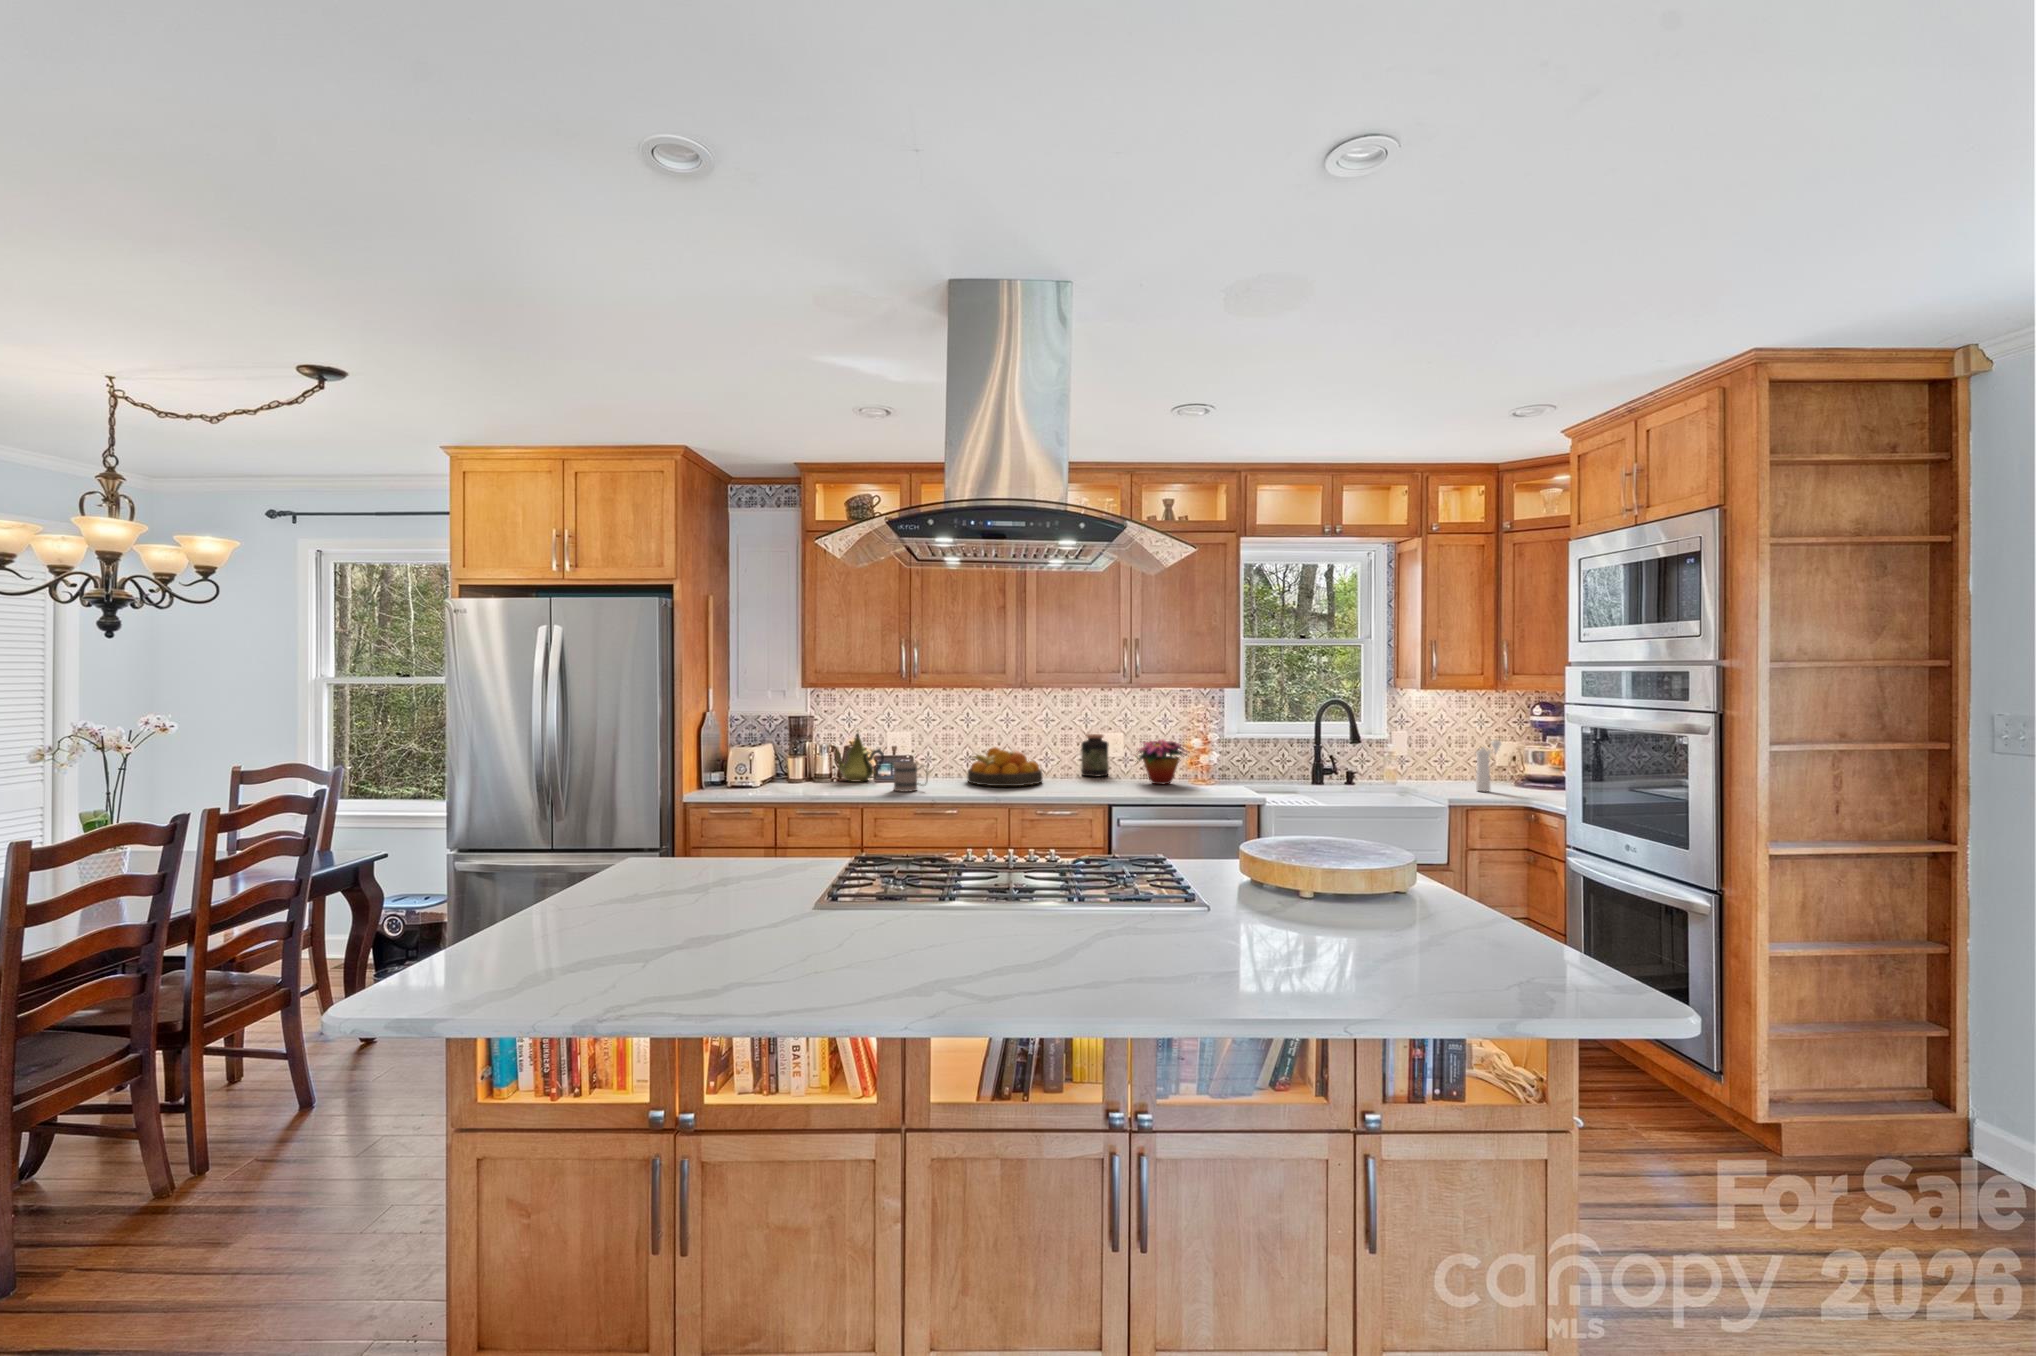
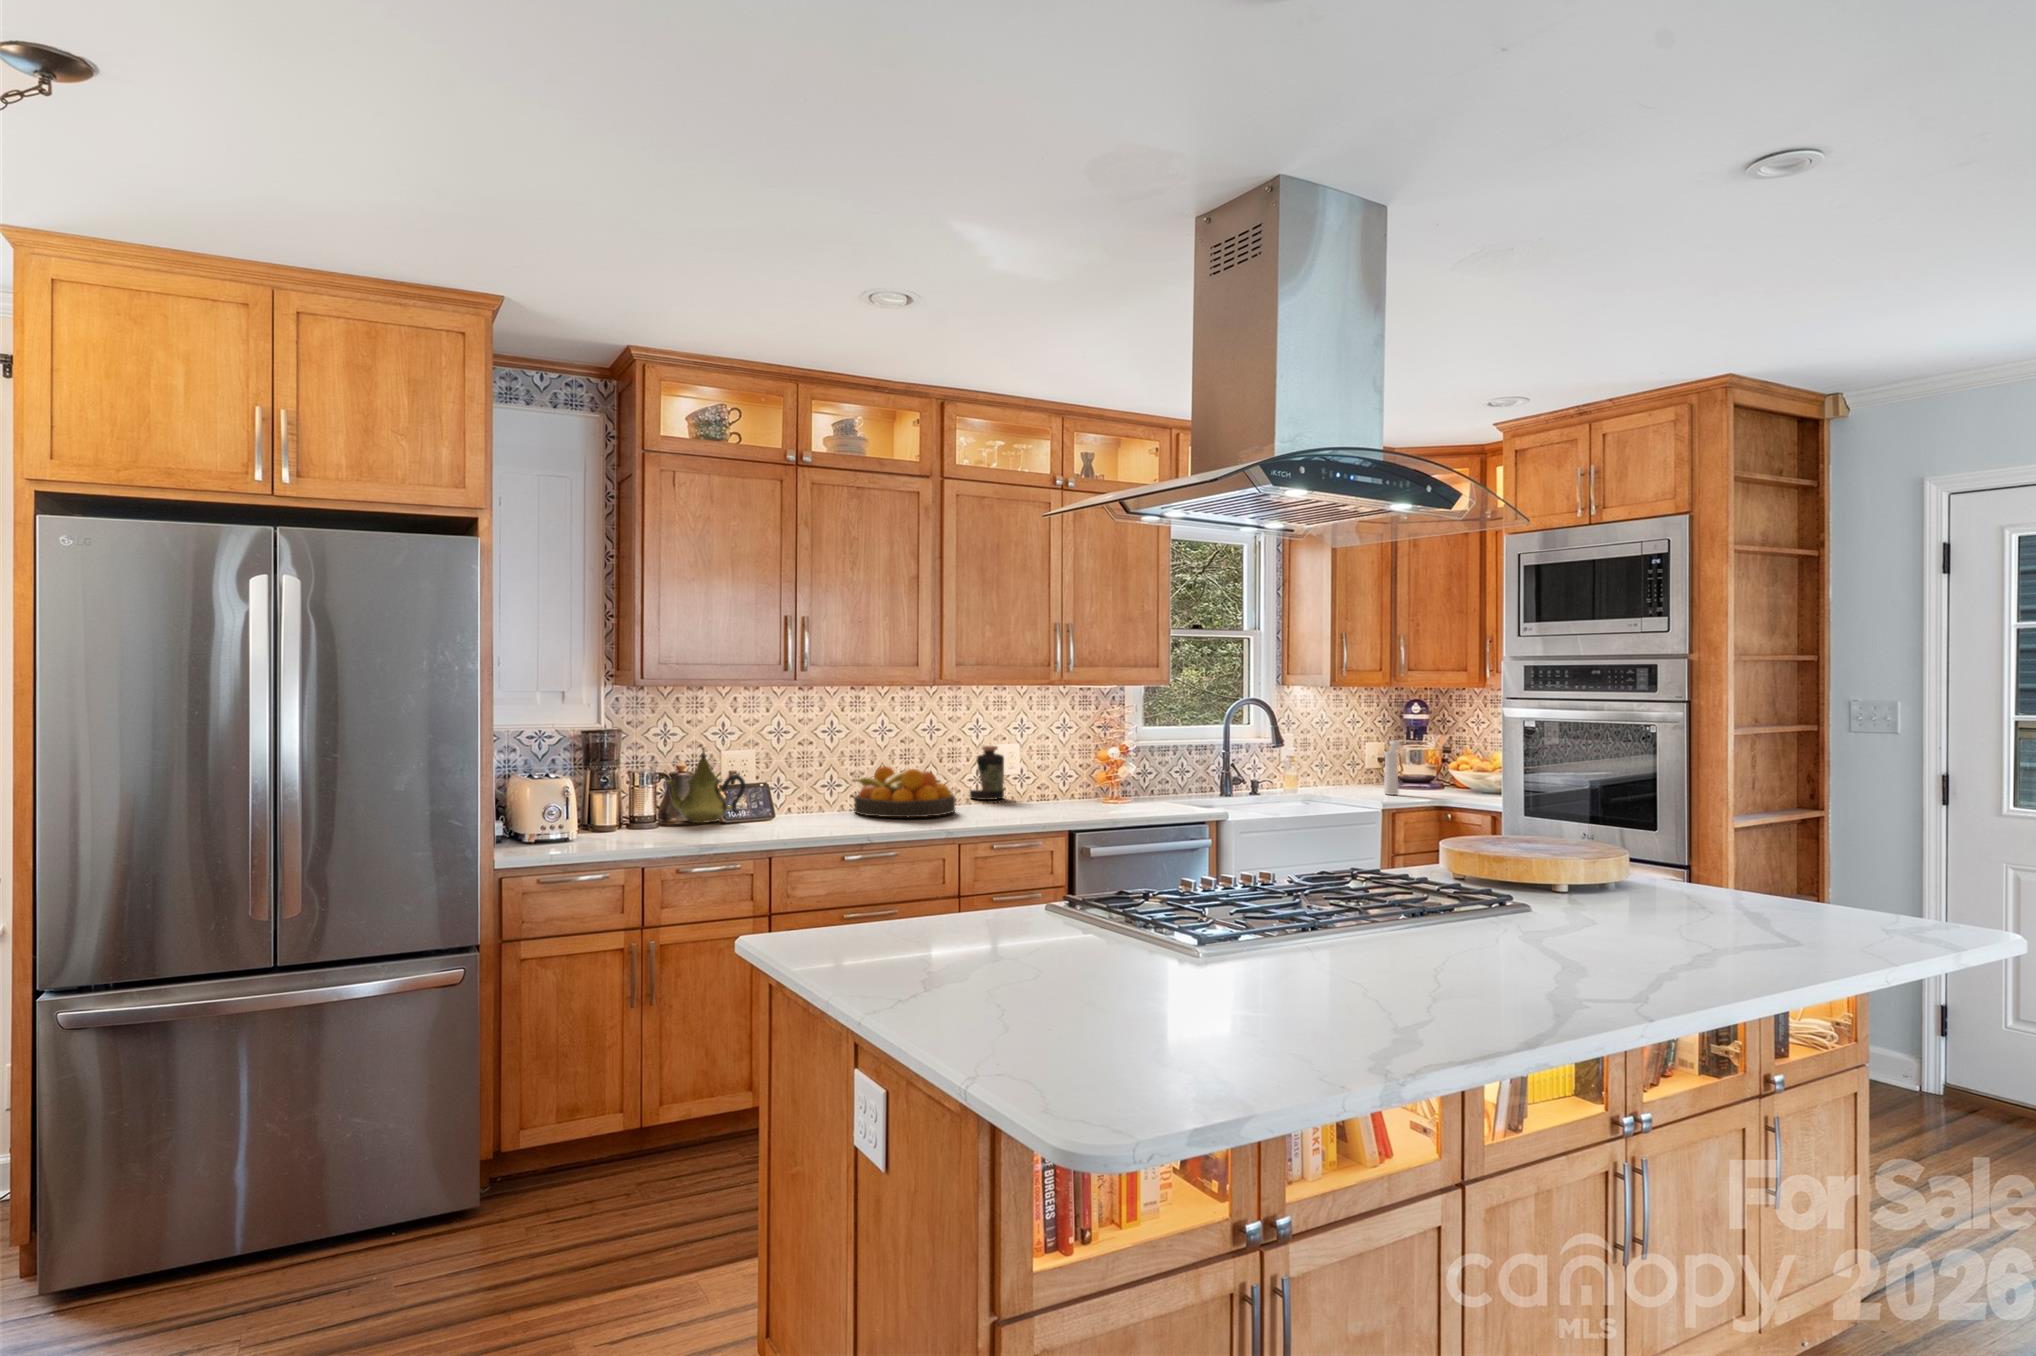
flower arrangement: present [1135,739,1186,784] -> none [1041,748,1123,805]
mug: present [894,762,929,792] -> none [788,789,838,832]

